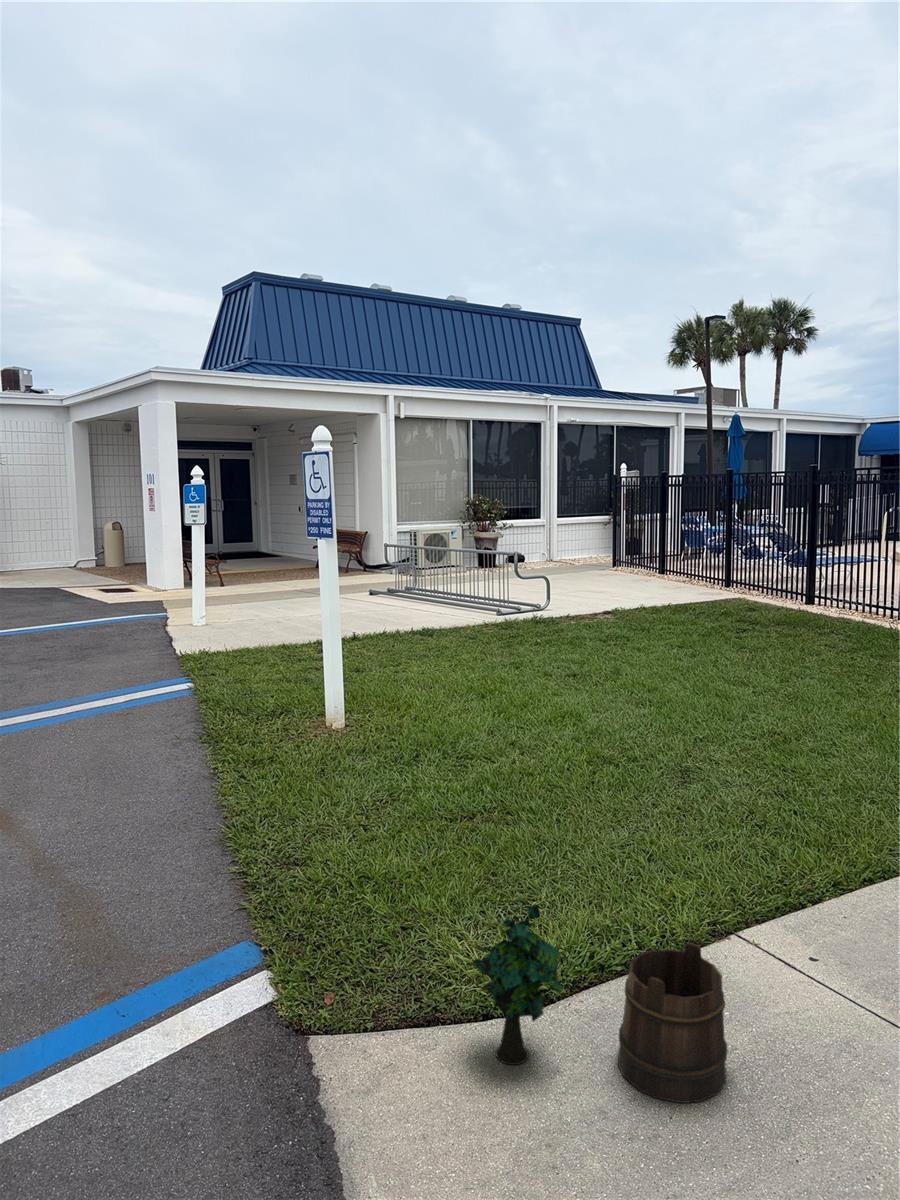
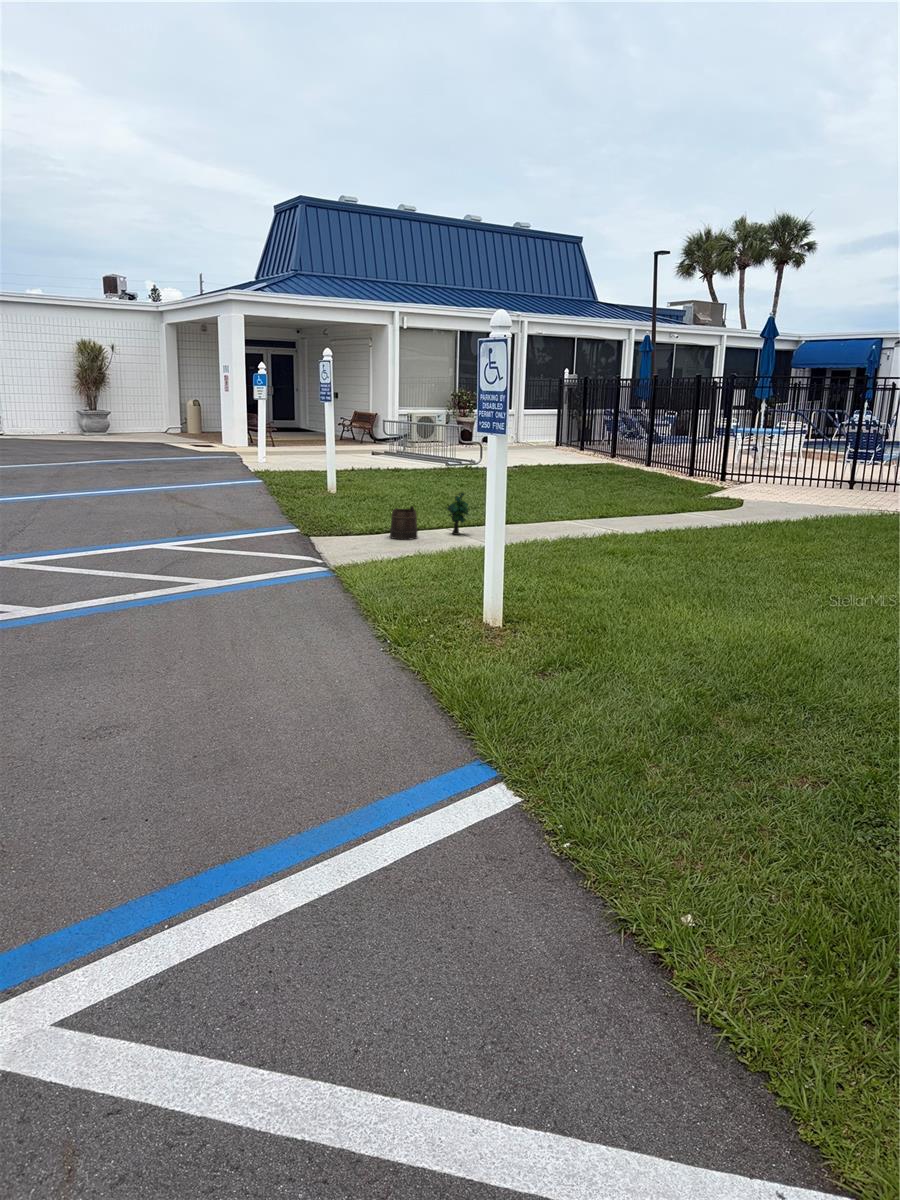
decorative plant: present [468,905,562,1065] -> present [447,493,469,535]

